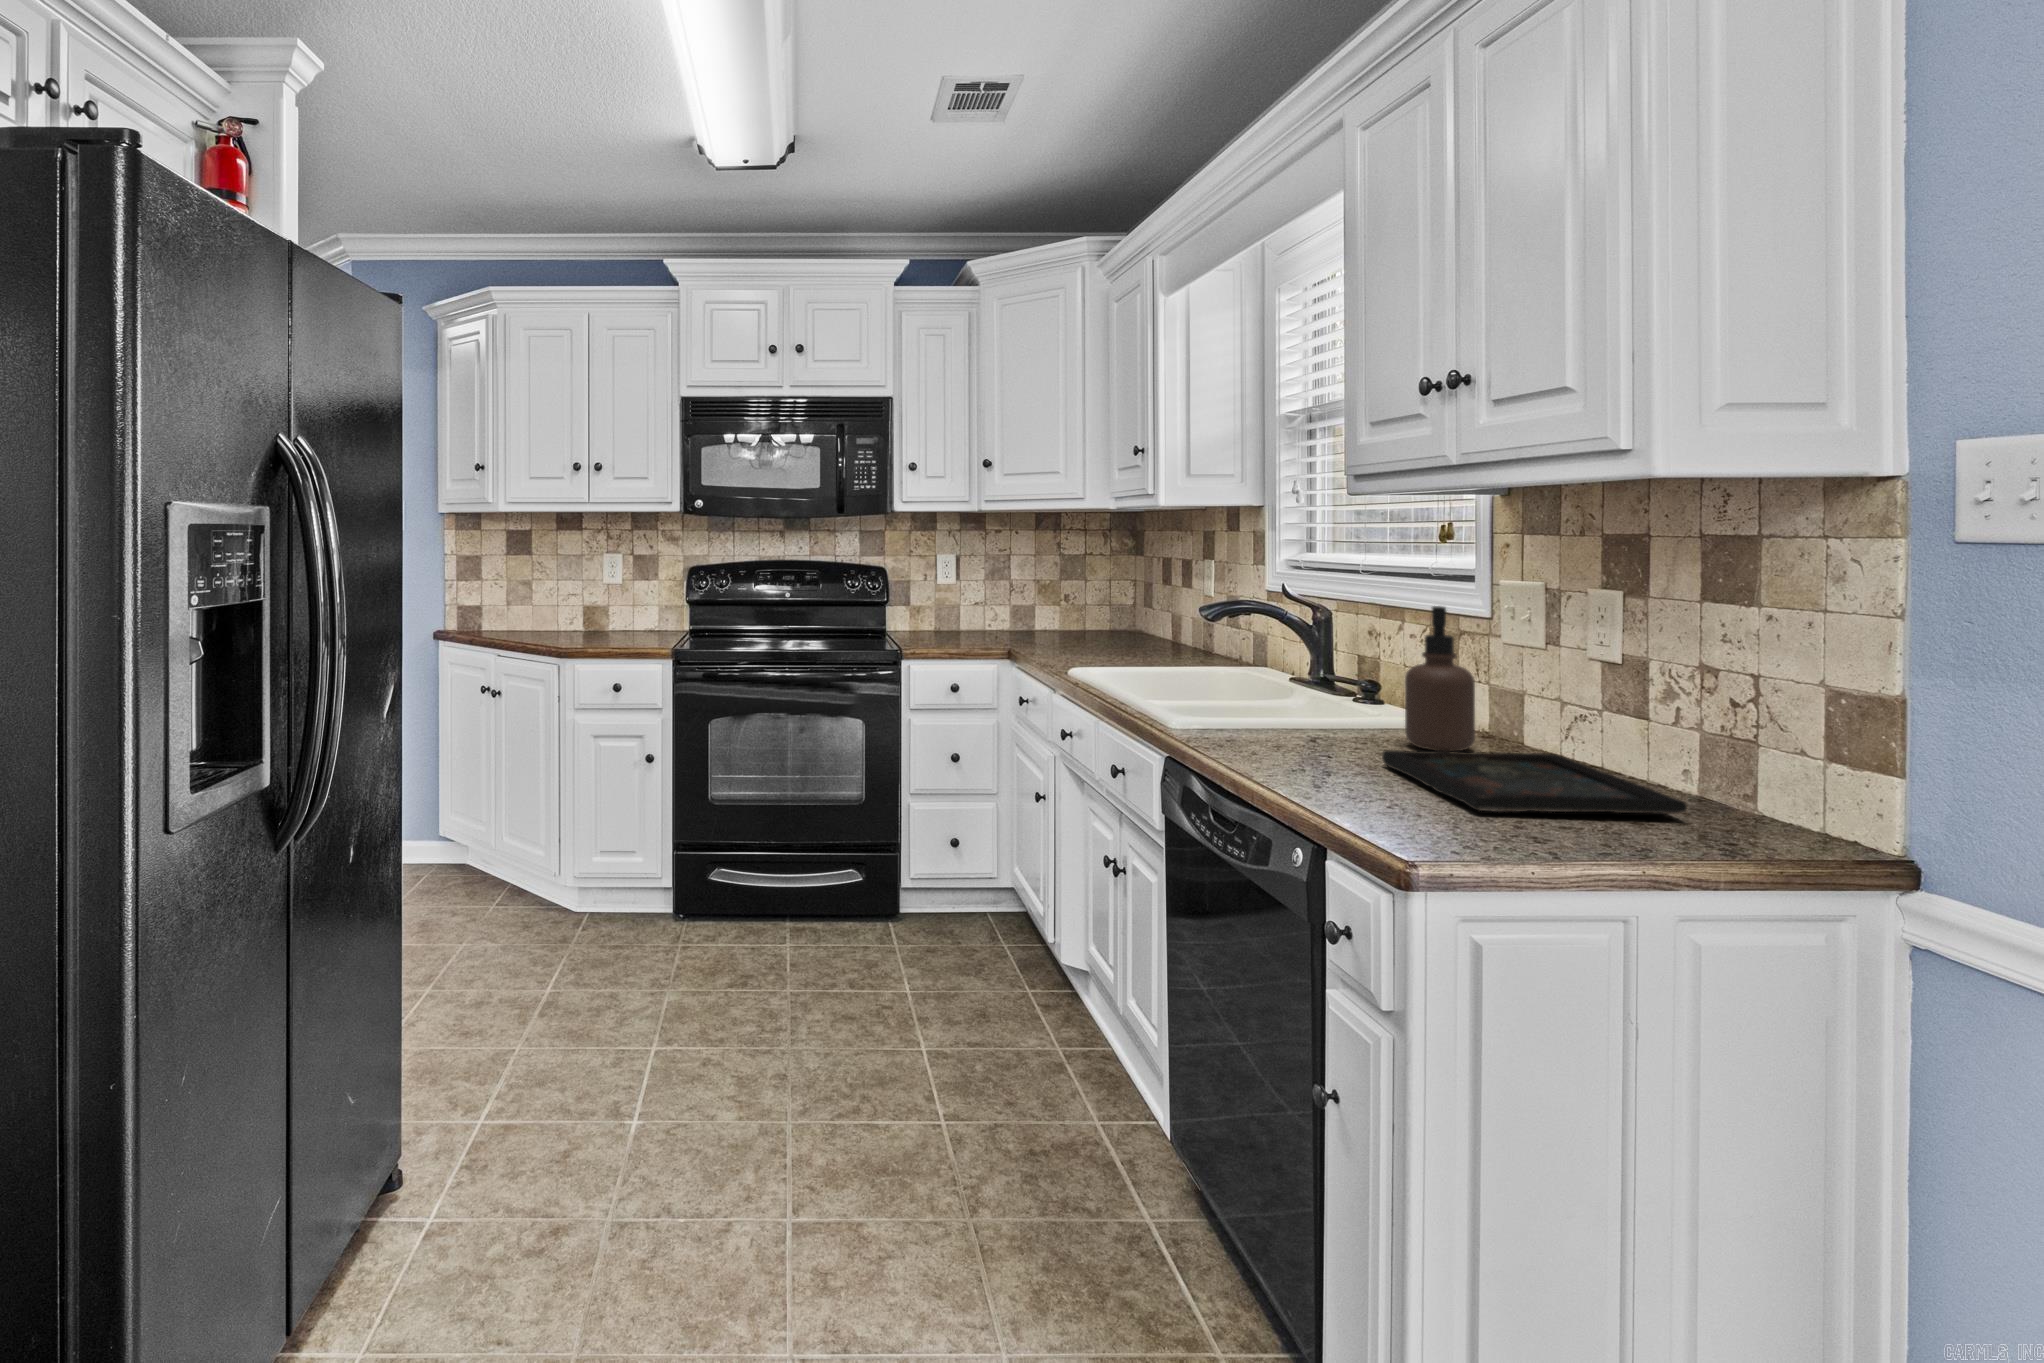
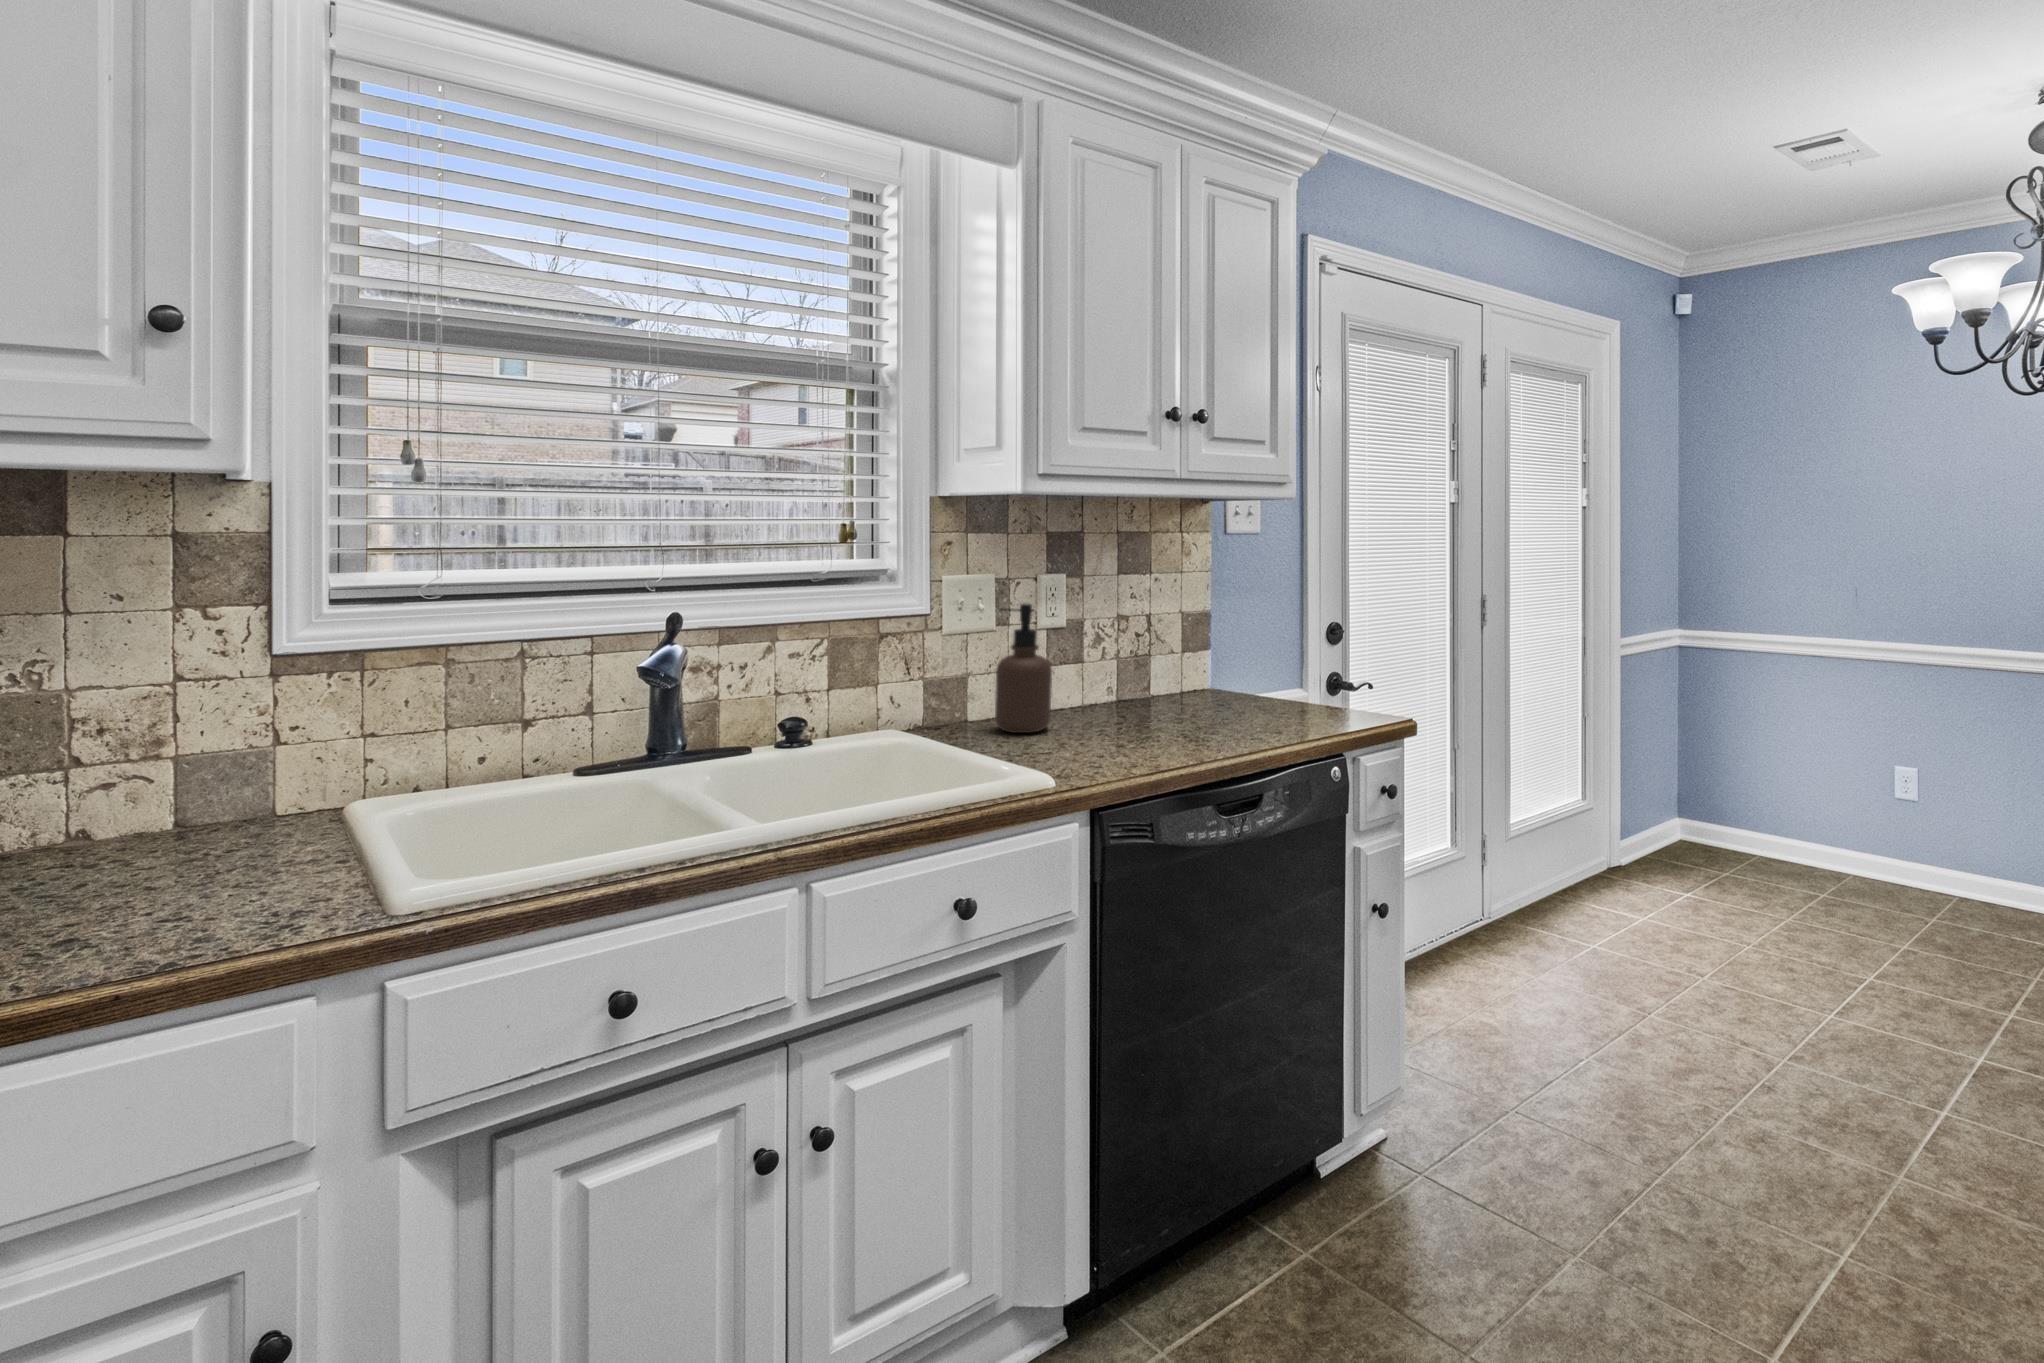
tray: present [1382,750,1687,814] -> none [1080,688,1272,734]

